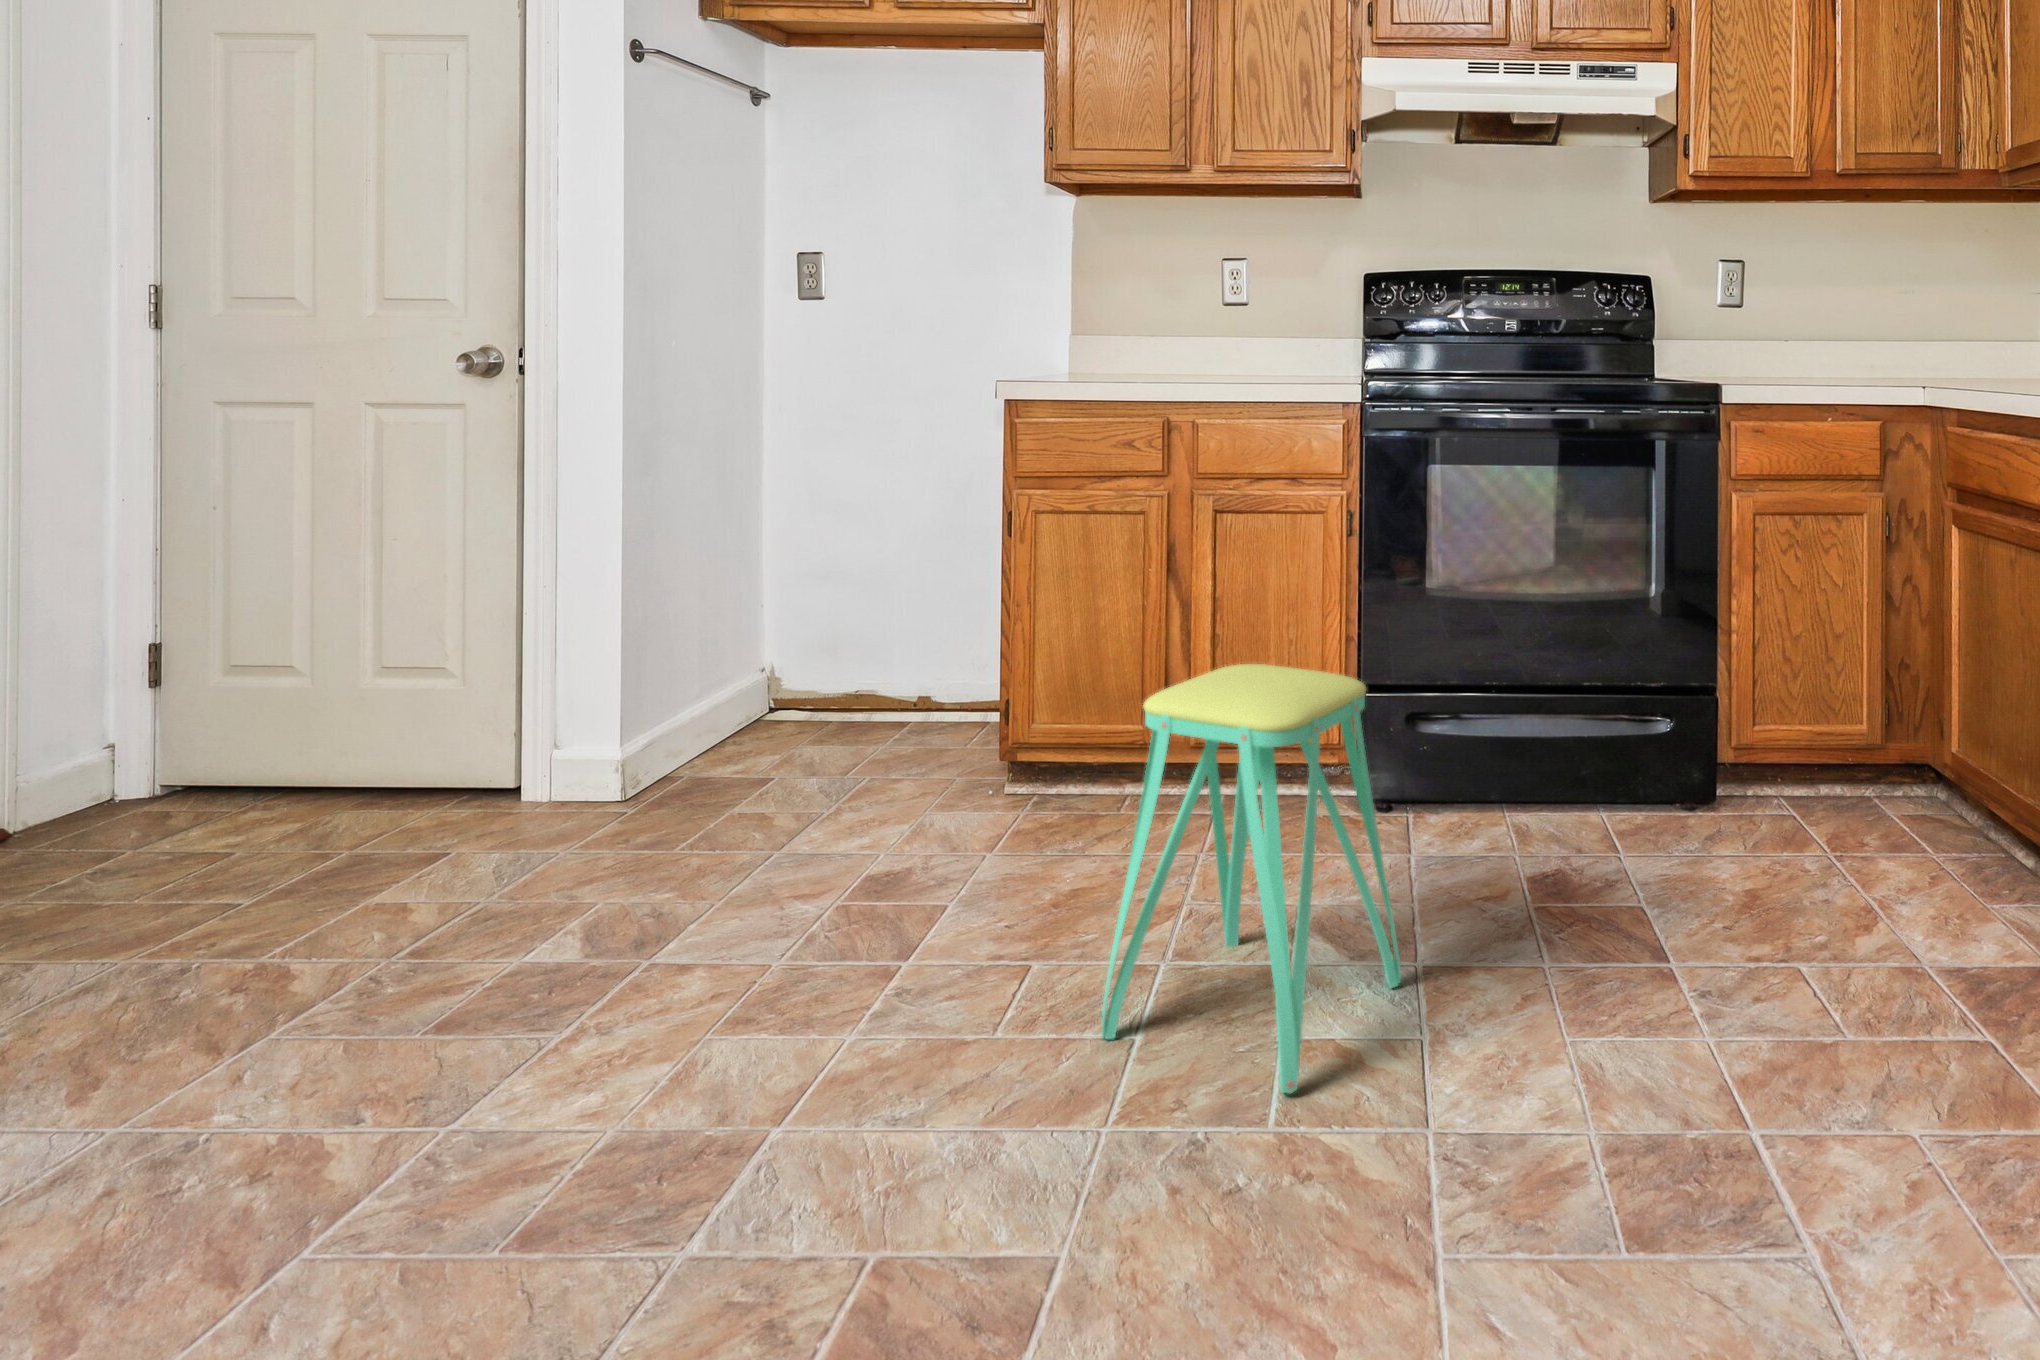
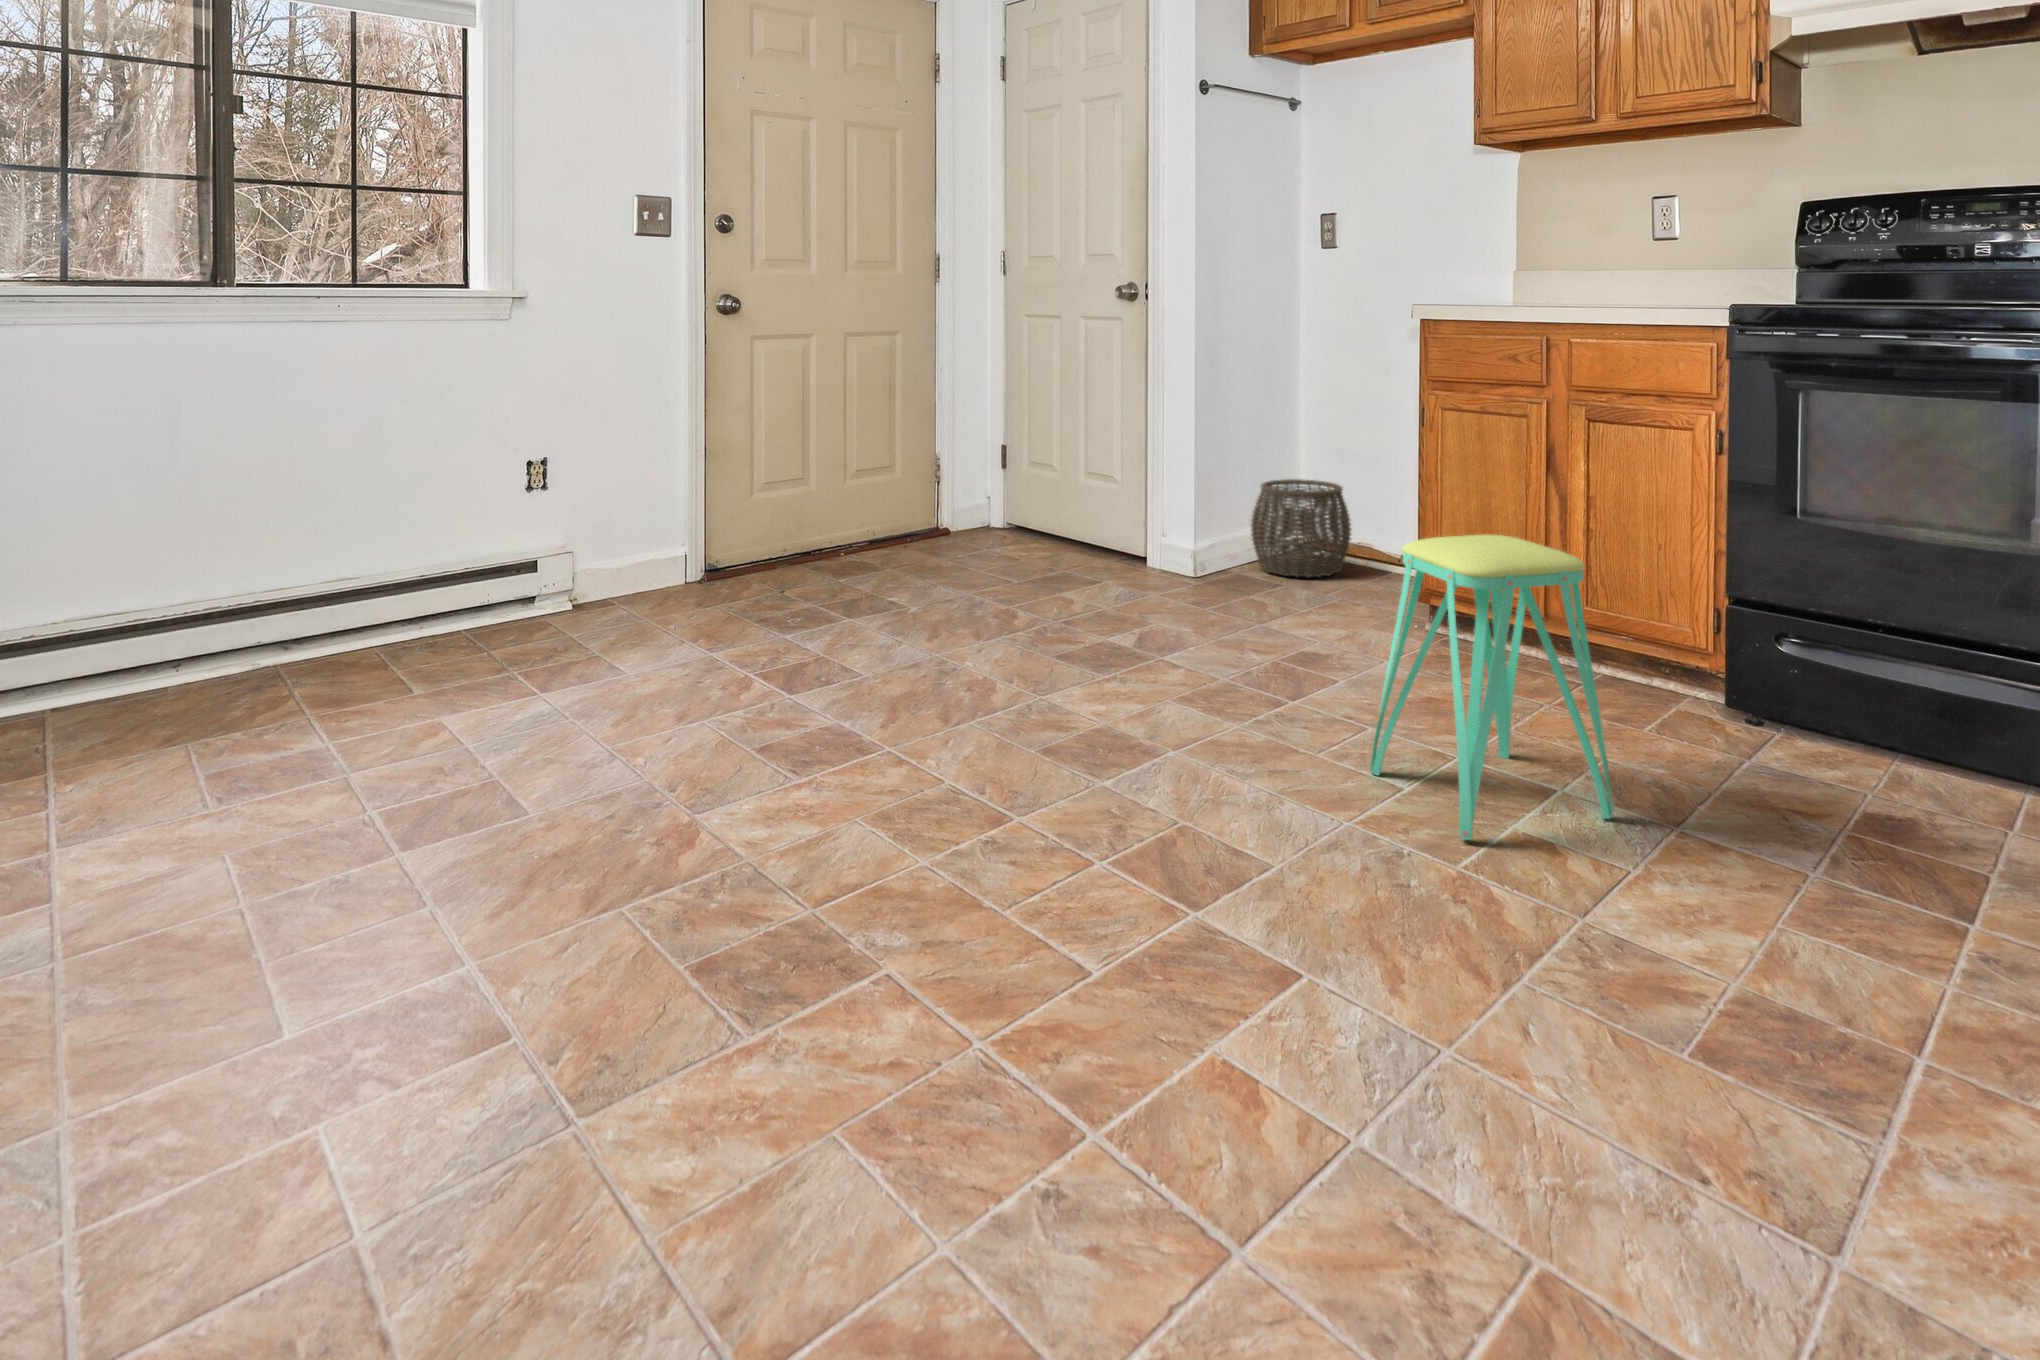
woven basket: none [705,616,863,761] -> present [1251,479,1351,577]

